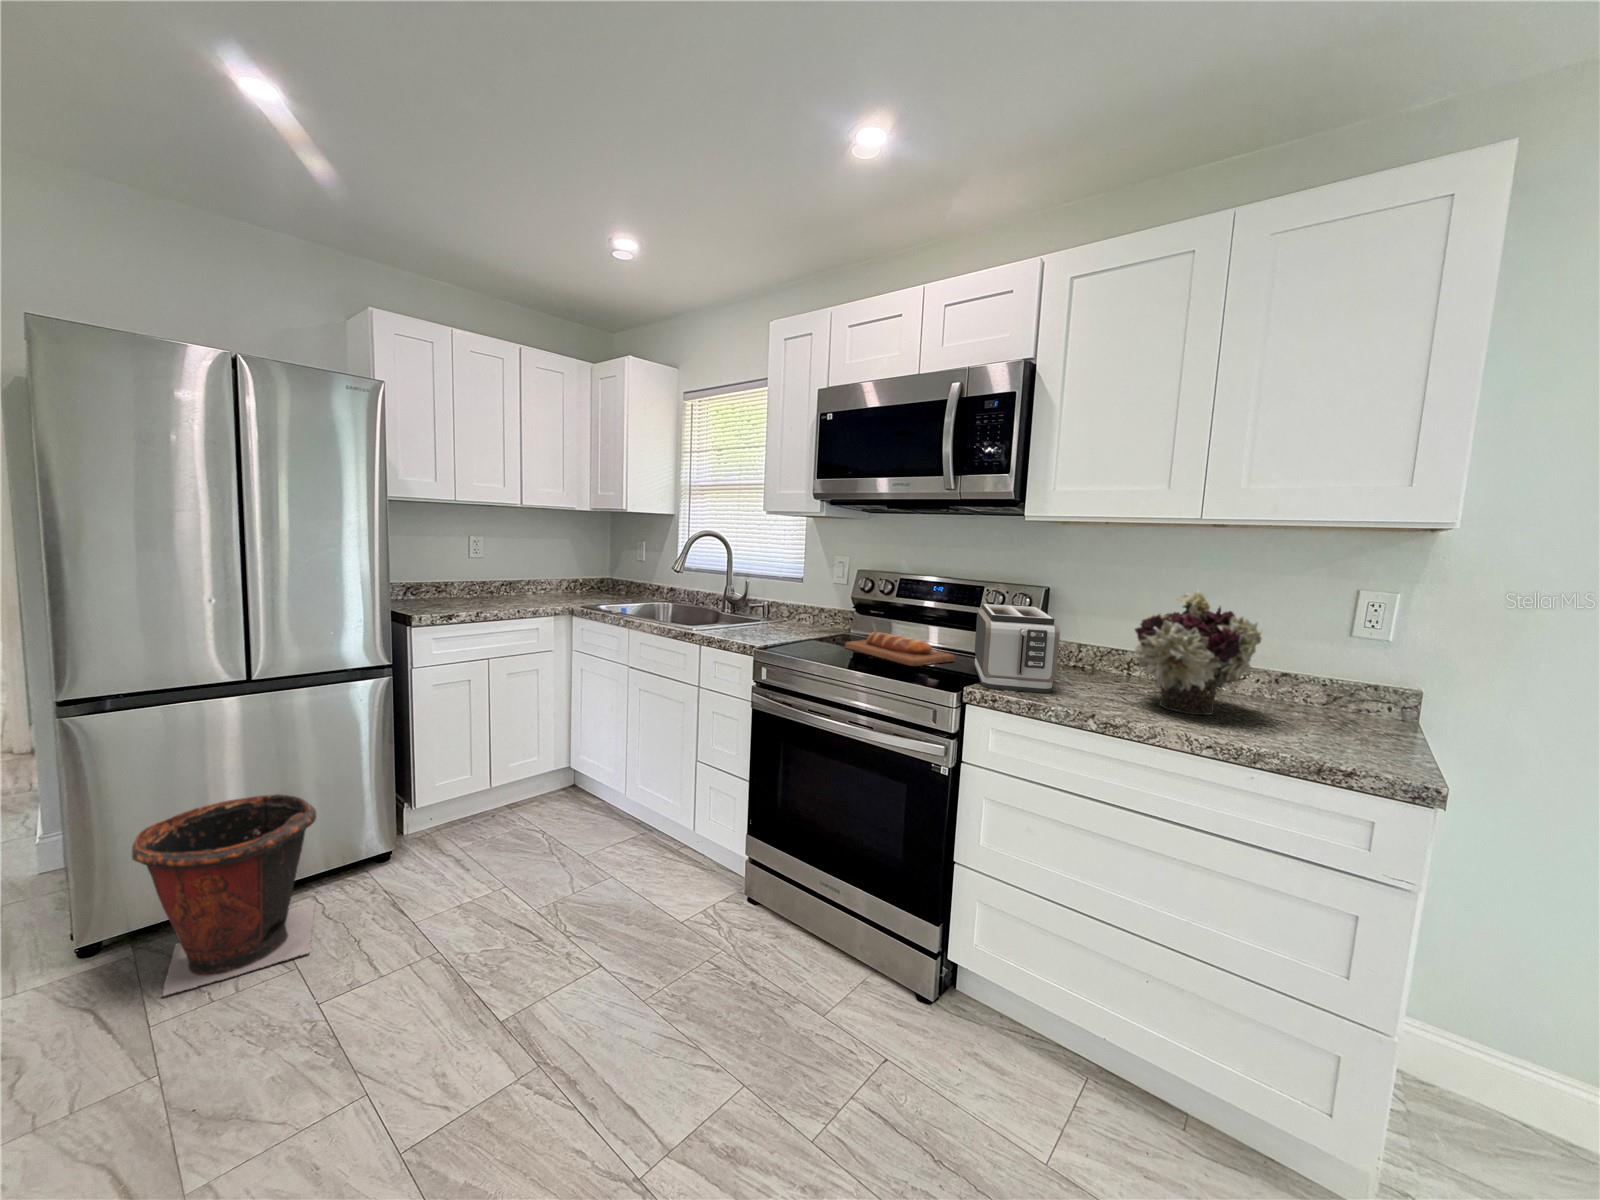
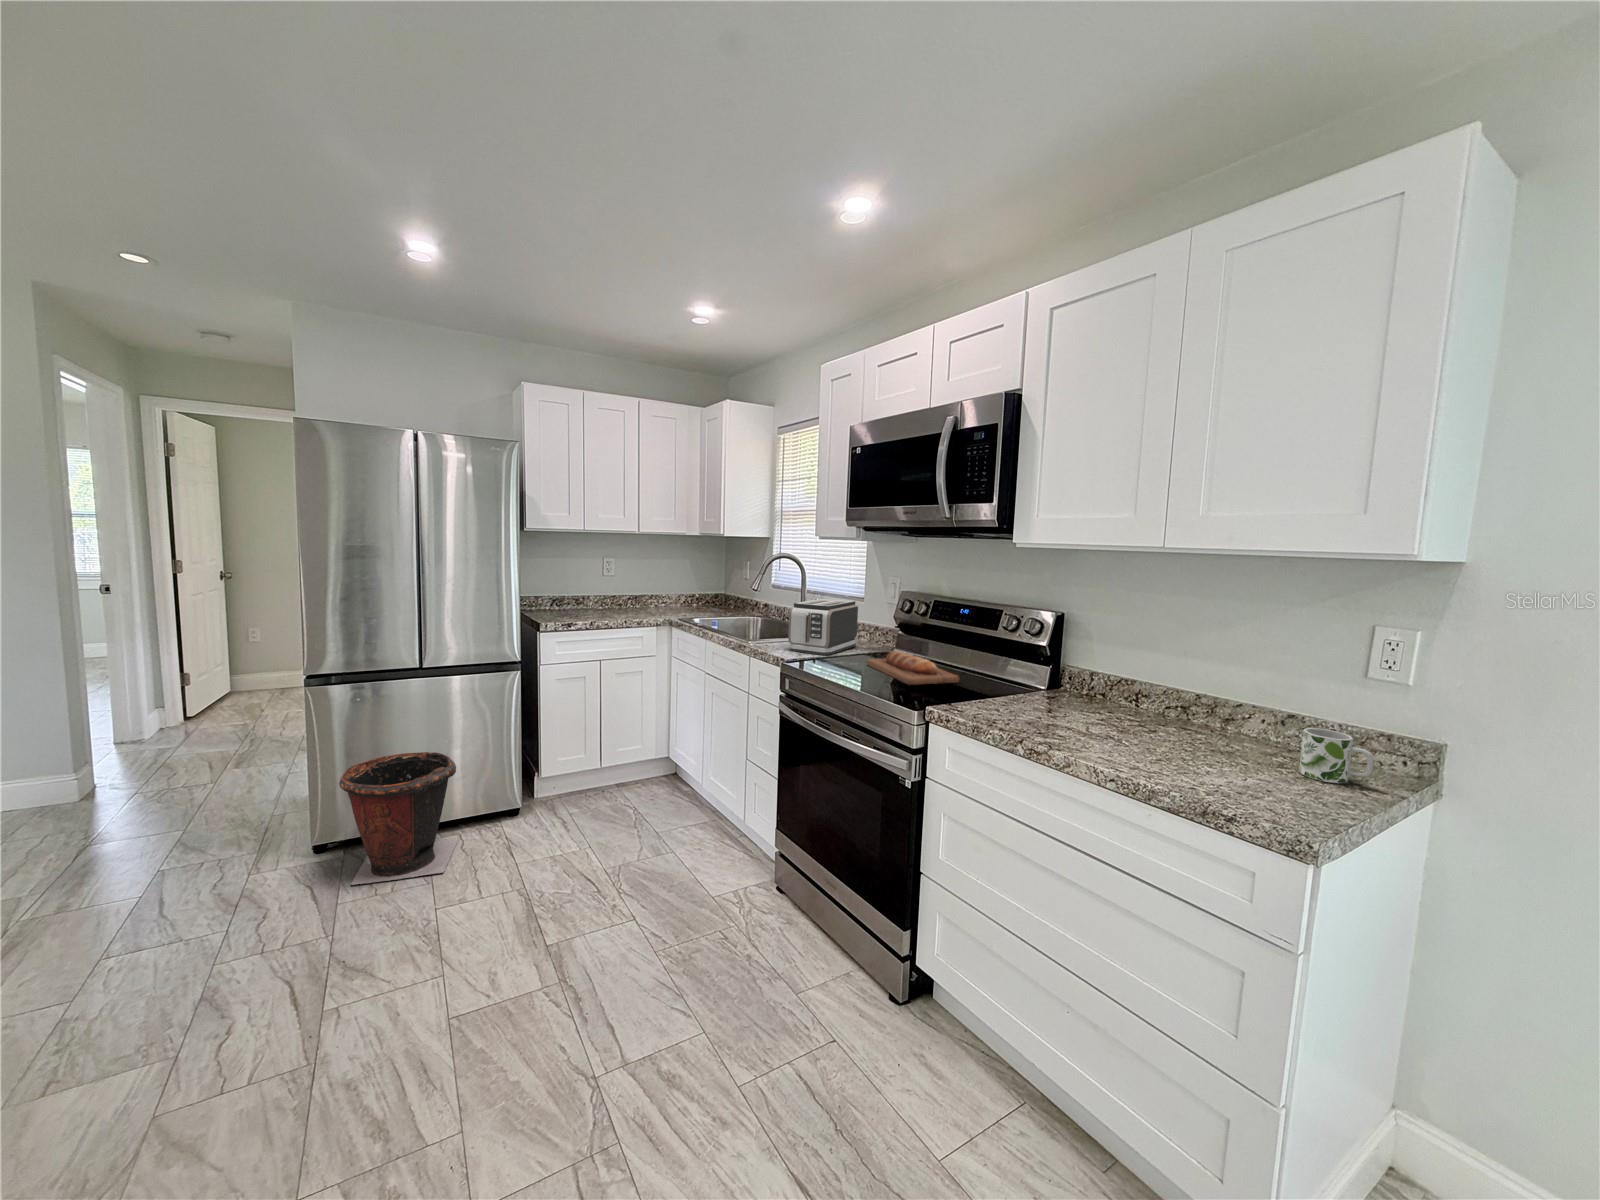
flower arrangement: present [1135,590,1262,715] -> none [1080,620,1221,751]
toaster: present [975,604,1060,693] -> present [788,599,858,655]
mug: none [1323,684,1393,731] -> present [1299,728,1374,783]

